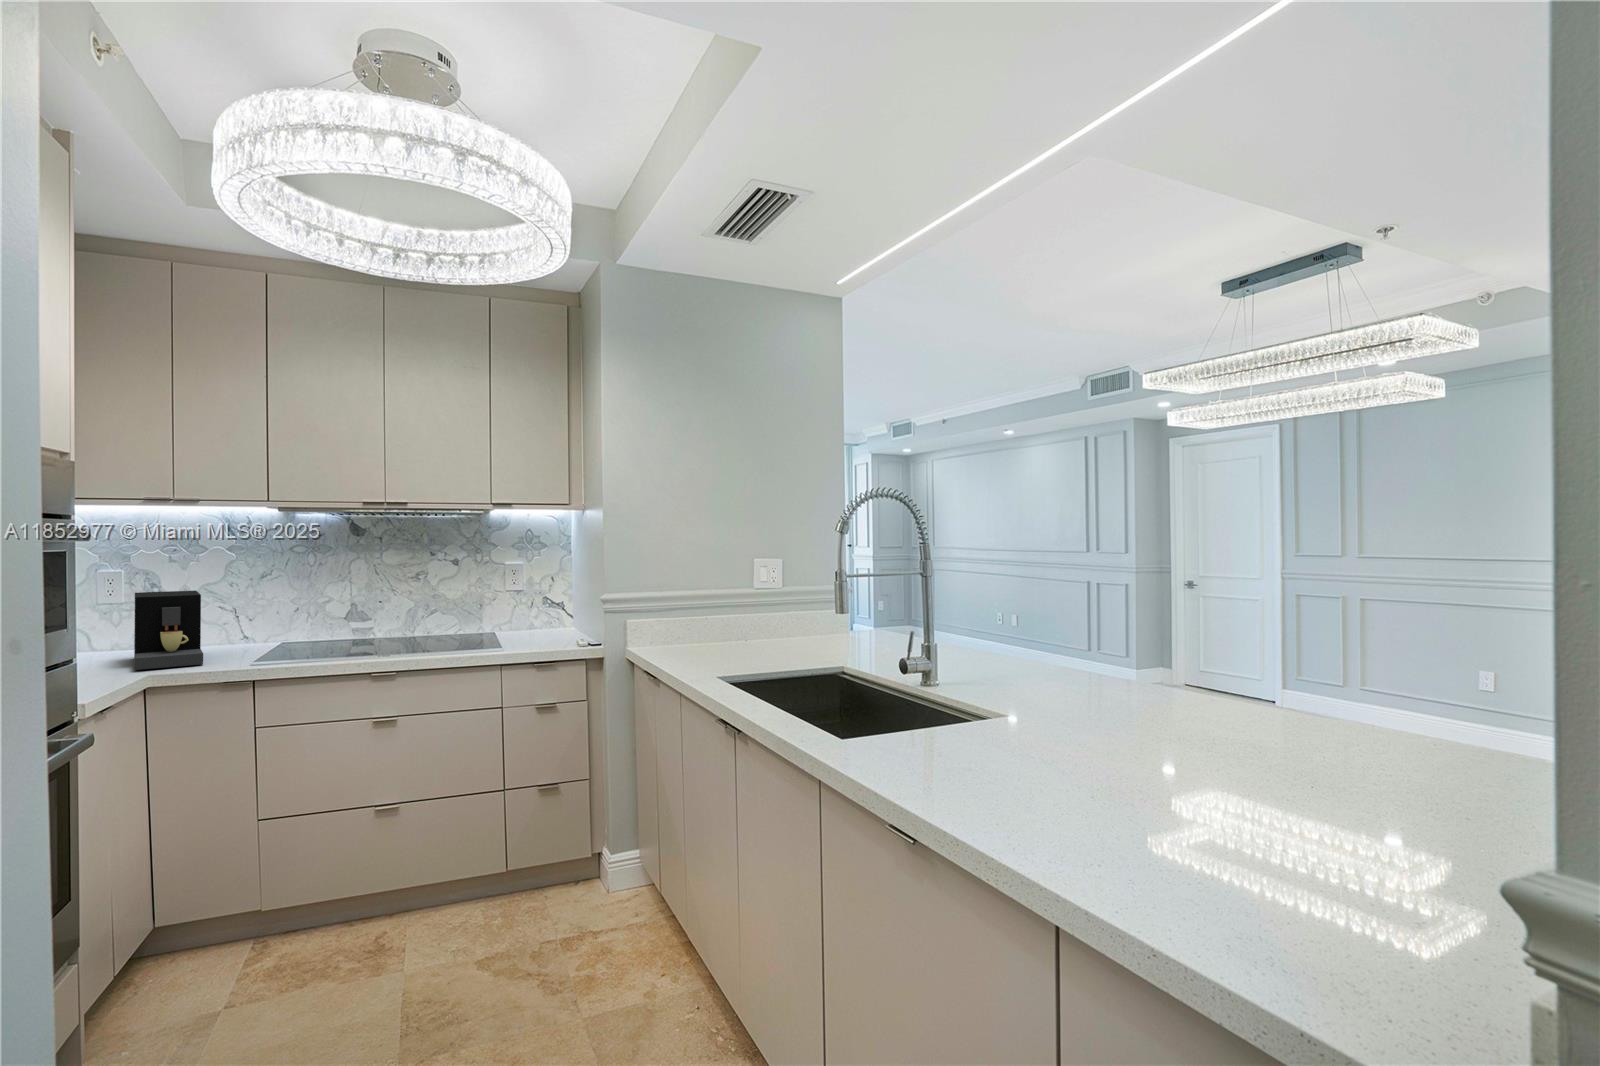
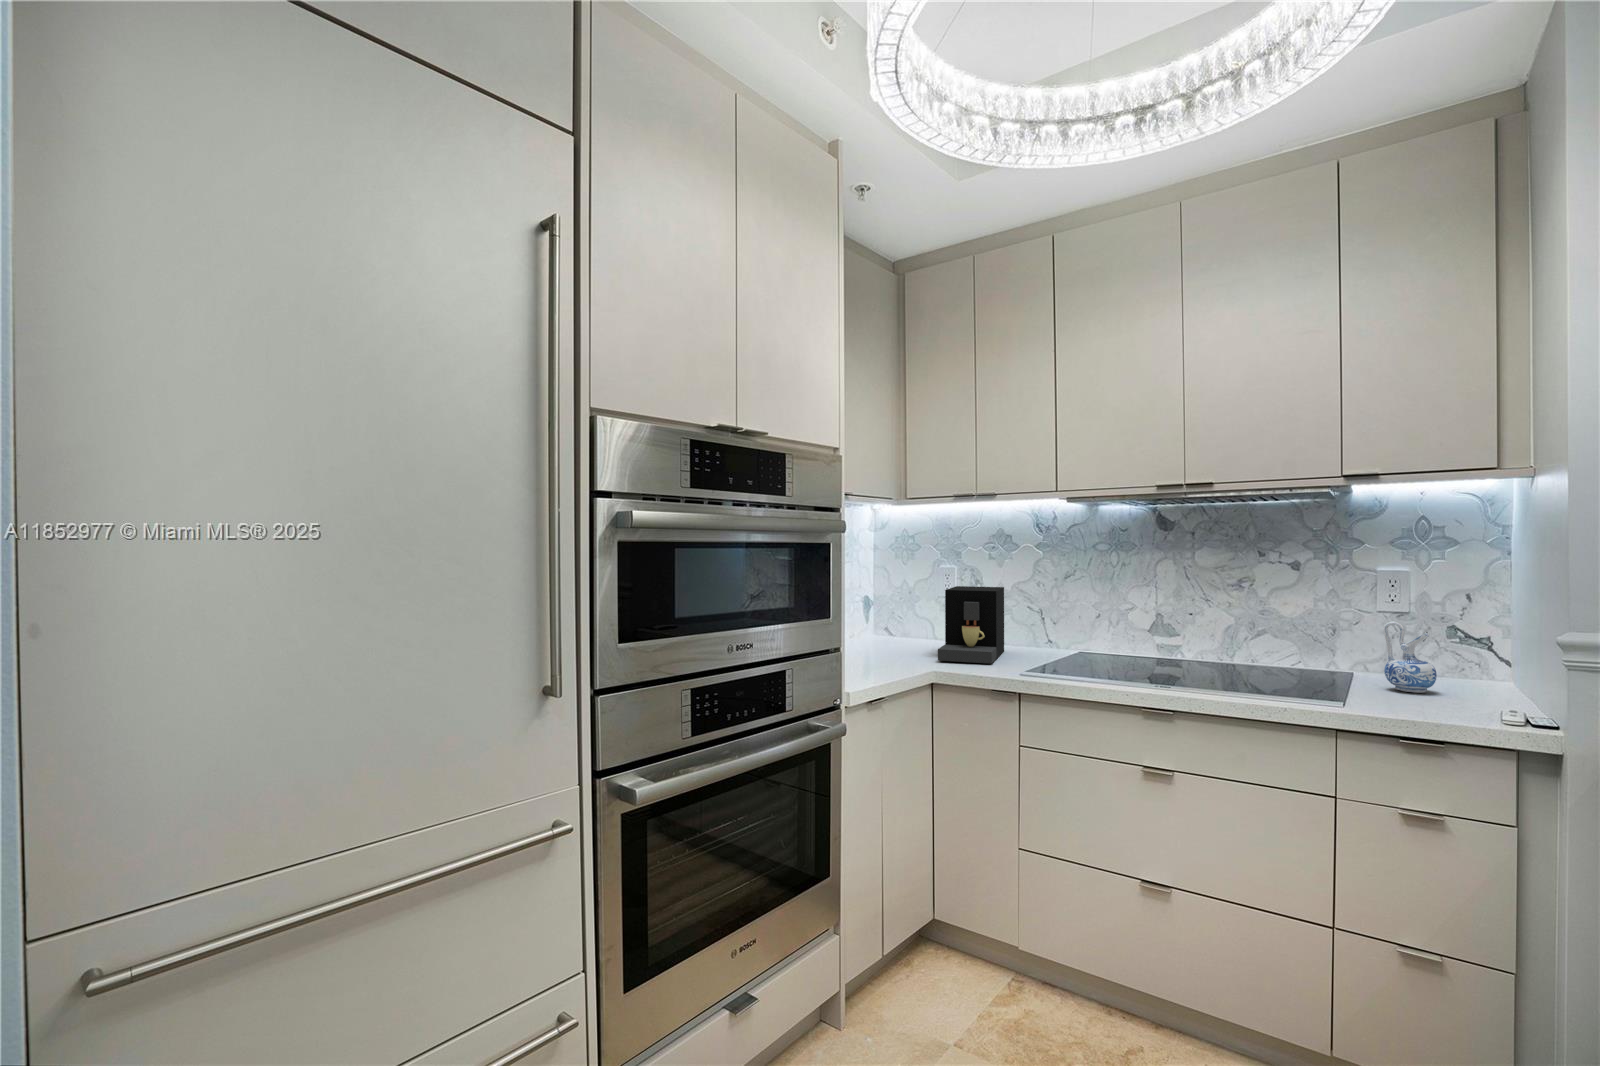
ceramic pitcher: none [514,596,540,638] -> present [1384,622,1437,693]

